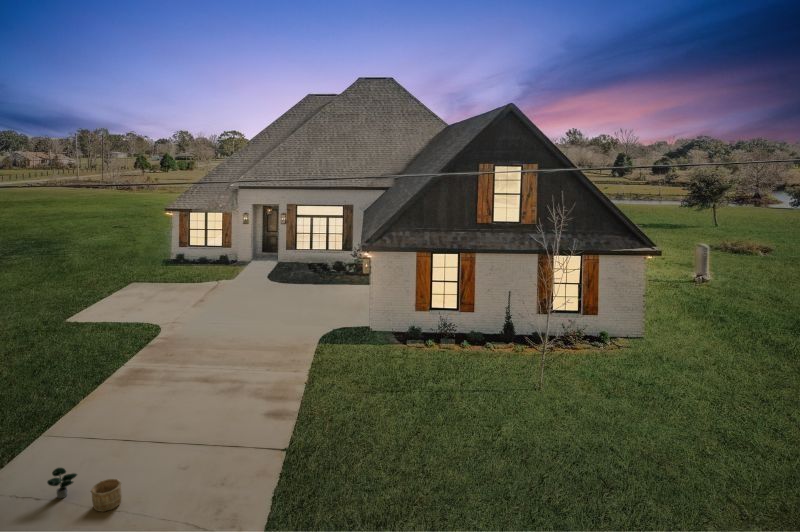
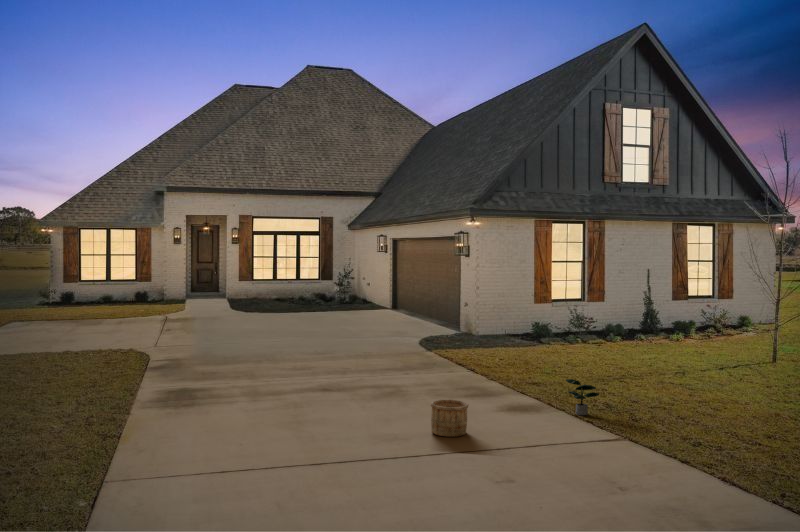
potted plant: present [47,468,77,498] -> present [566,379,599,415]

